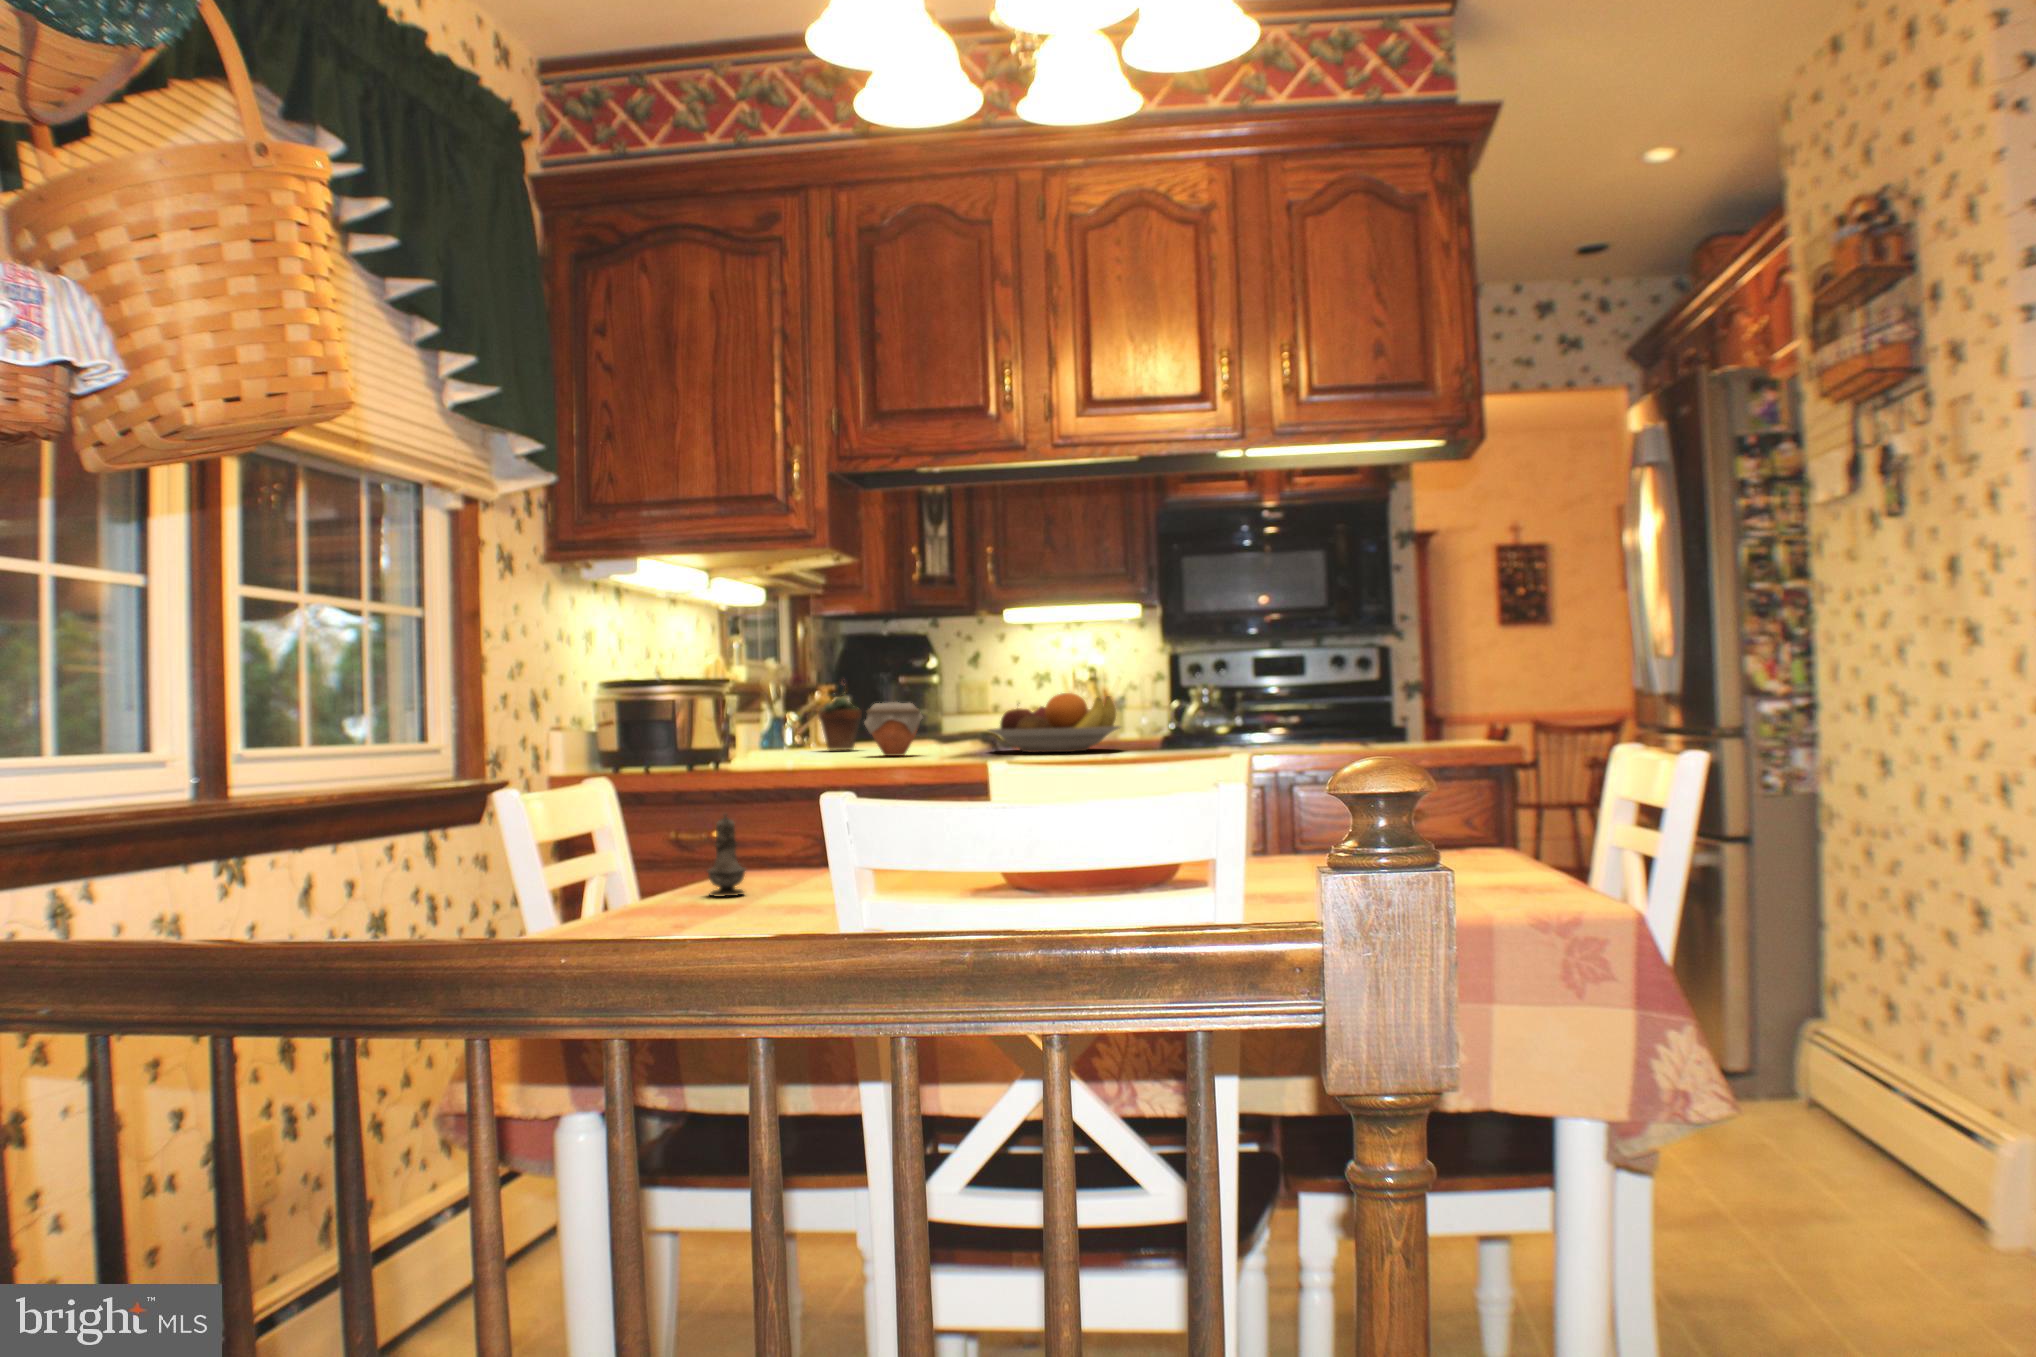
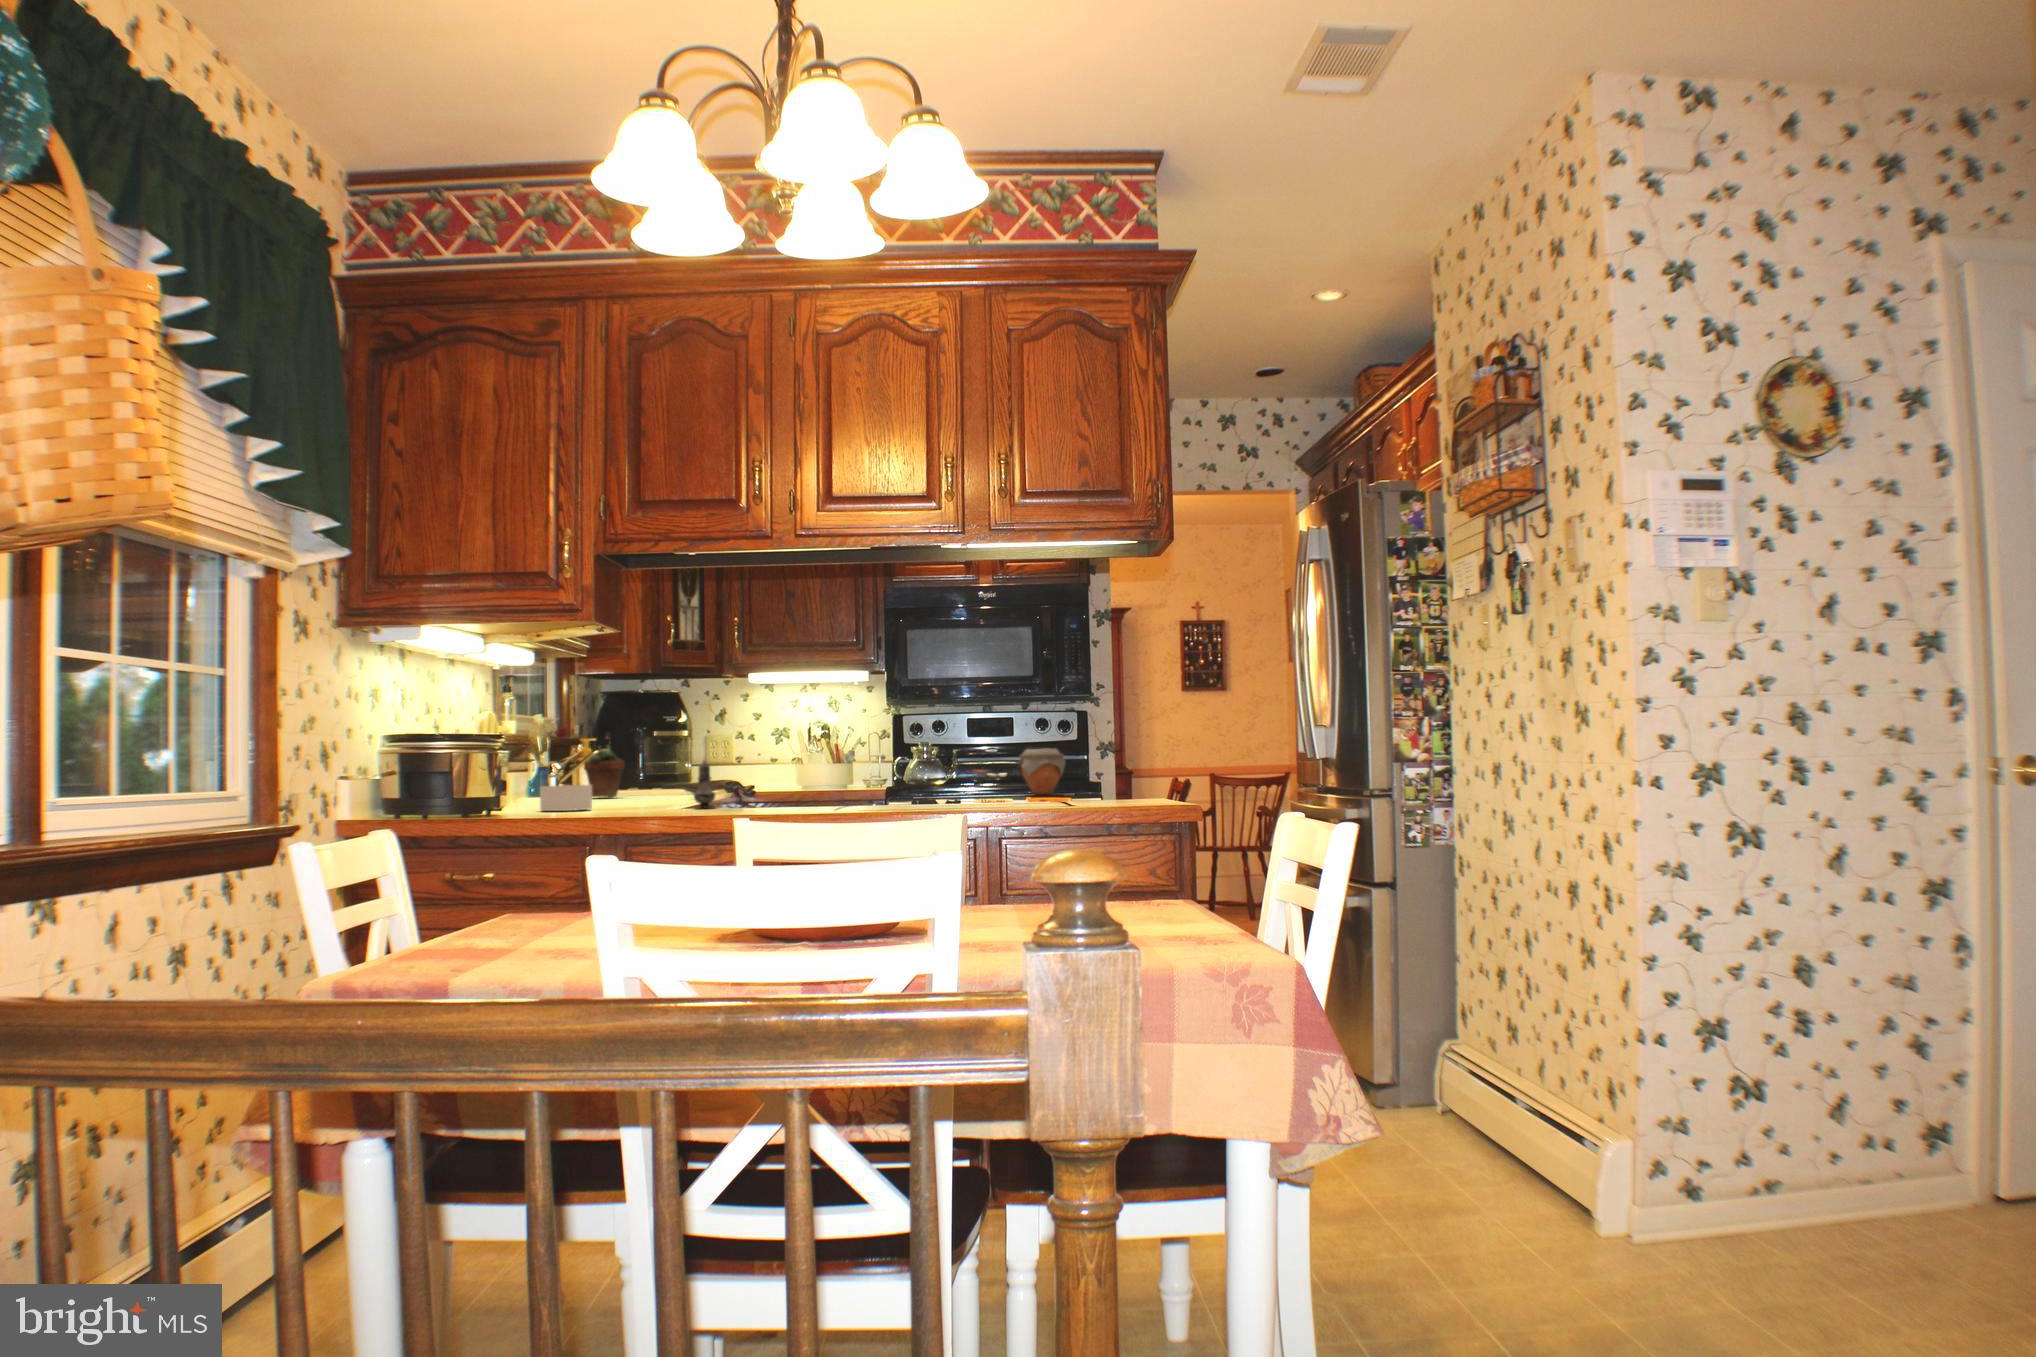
fruit bowl: present [989,693,1120,752] -> none [741,746,859,797]
jar: present [864,702,923,756] -> present [1018,748,1065,795]
candle: none [760,739,817,769] -> present [540,785,592,811]
salt shaker: present [707,814,746,896] -> present [694,761,716,808]

